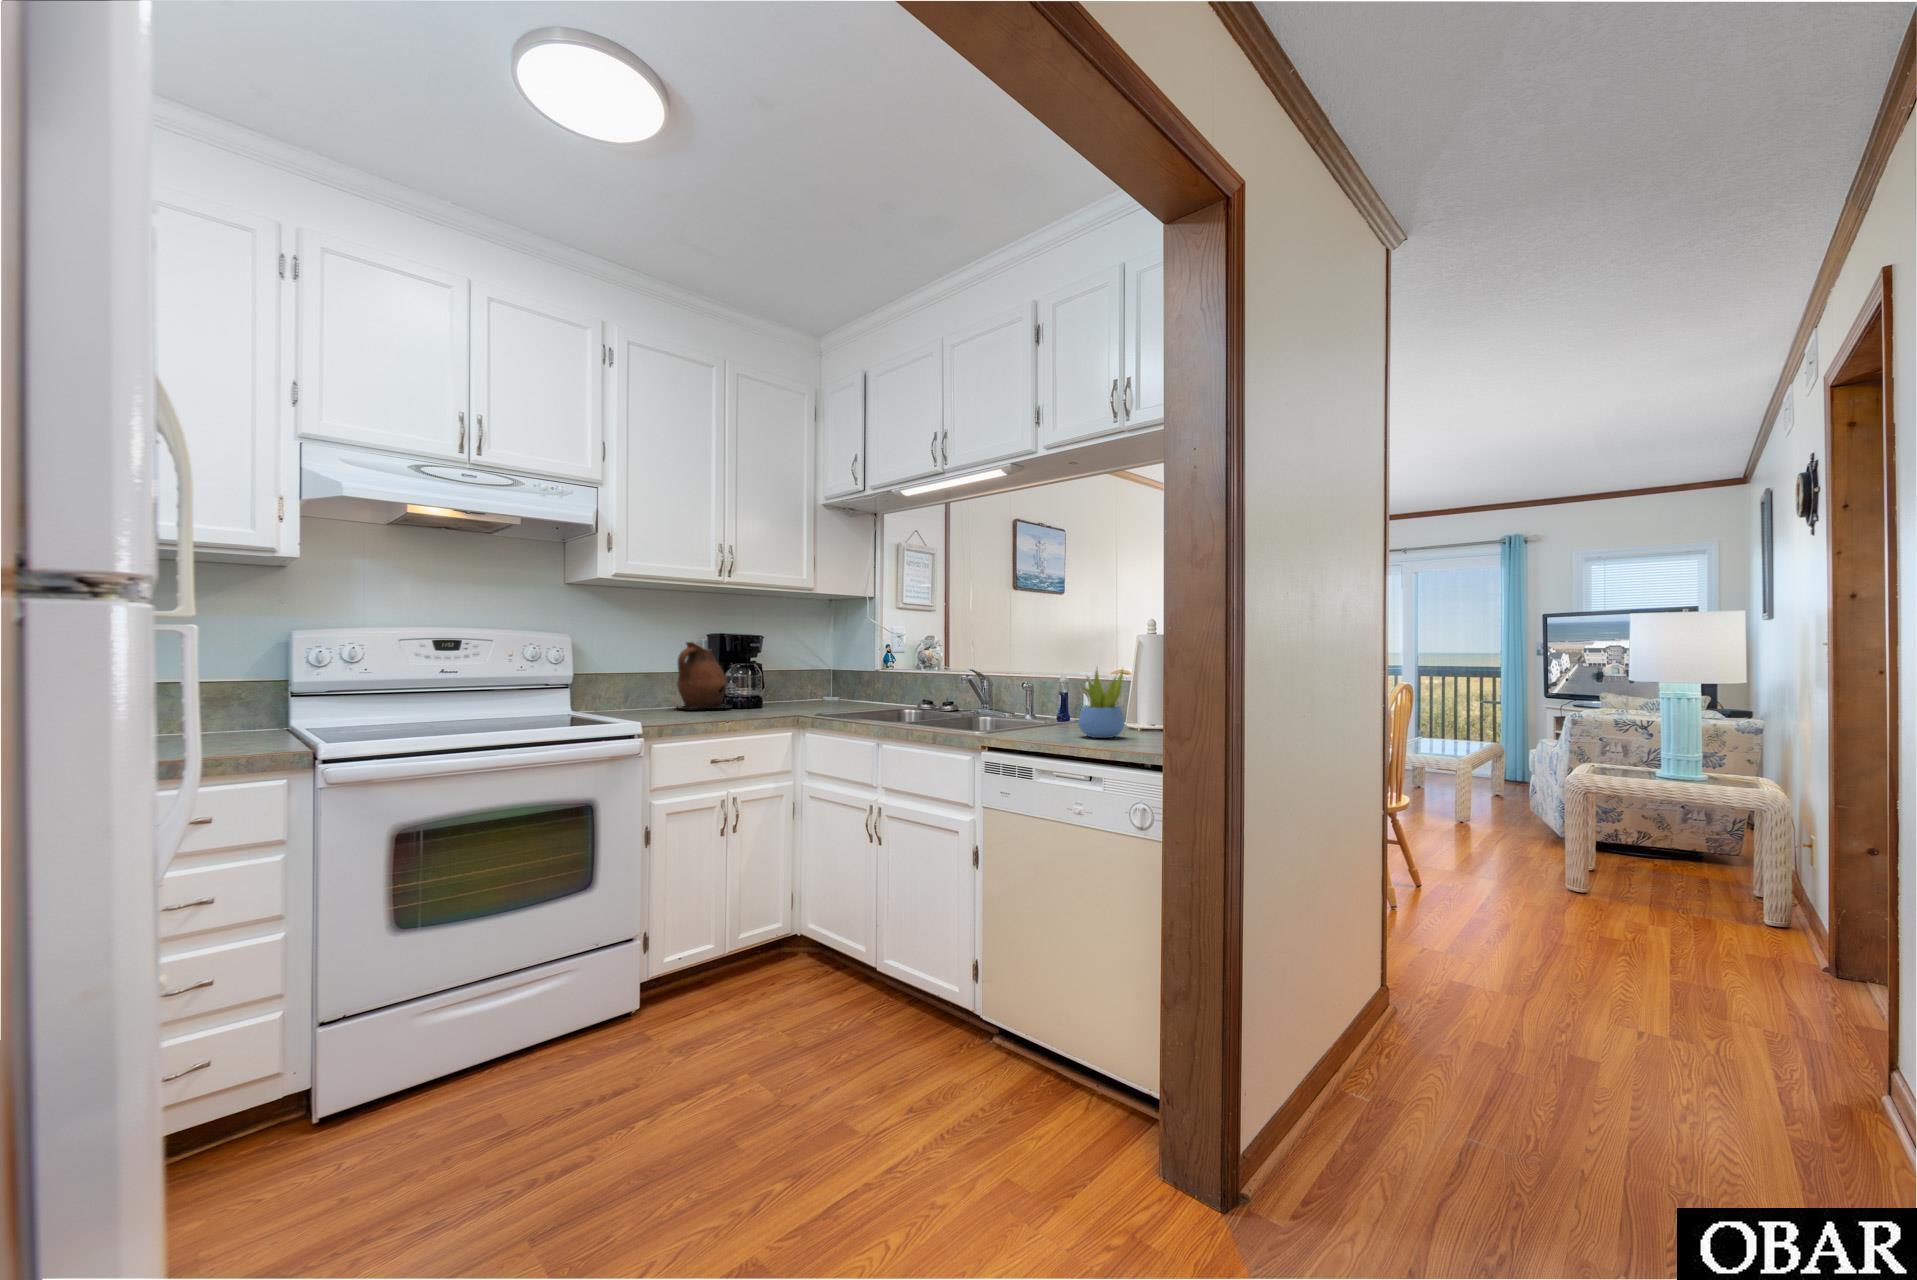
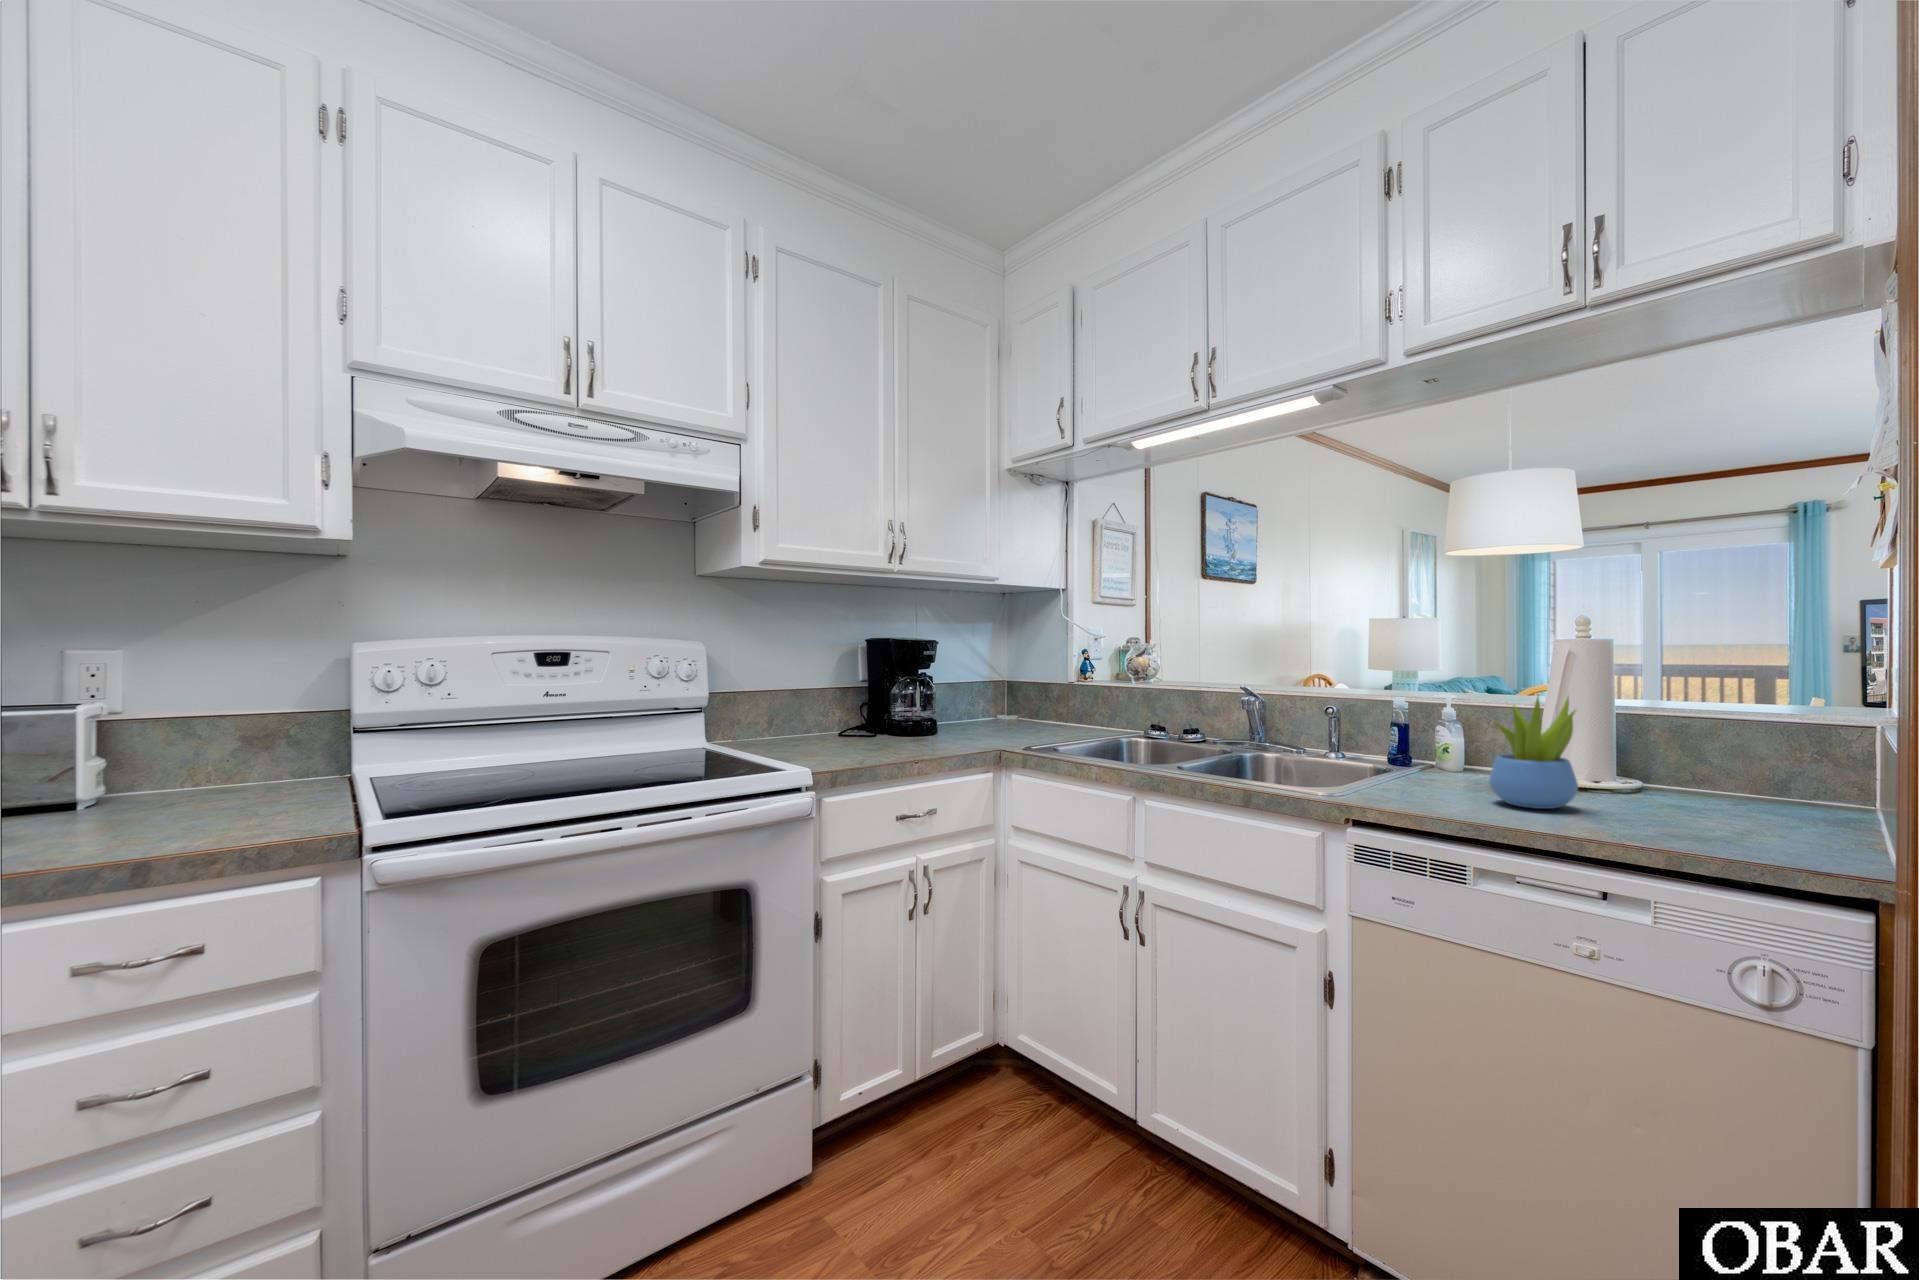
ceramic pitcher: present [677,642,729,709] -> none [829,650,907,739]

